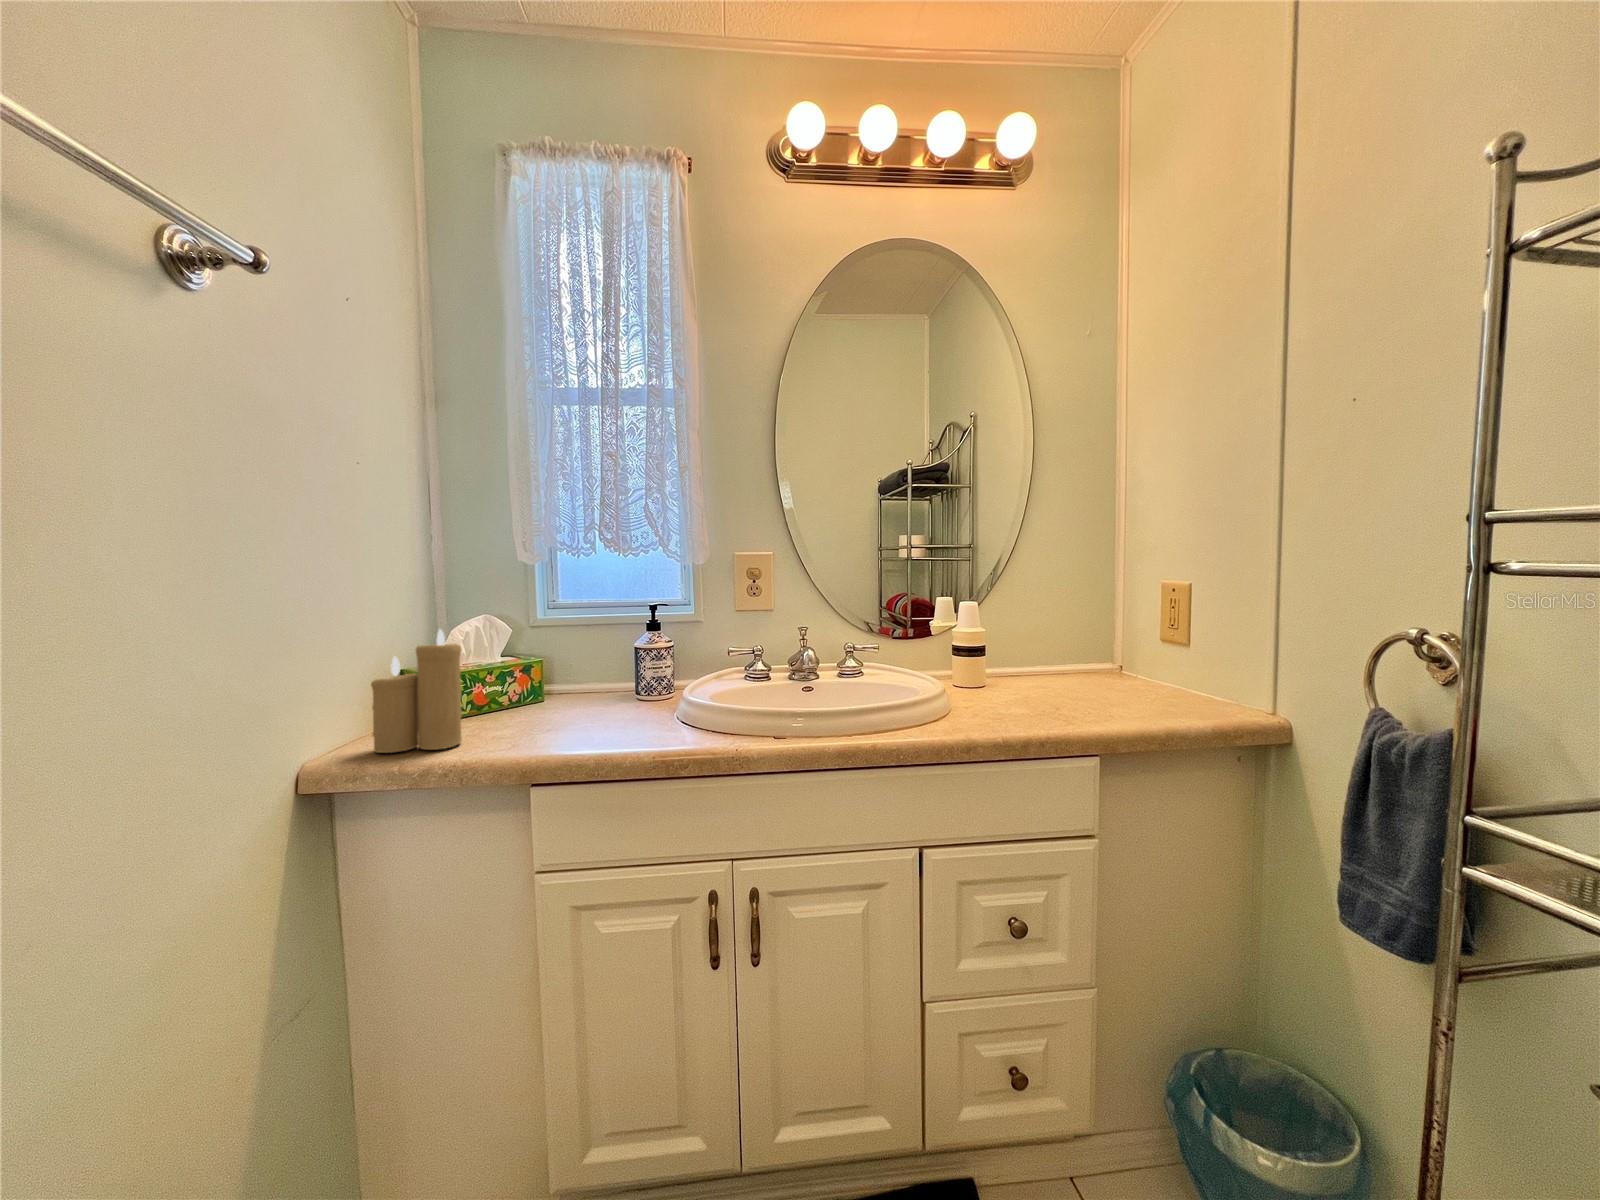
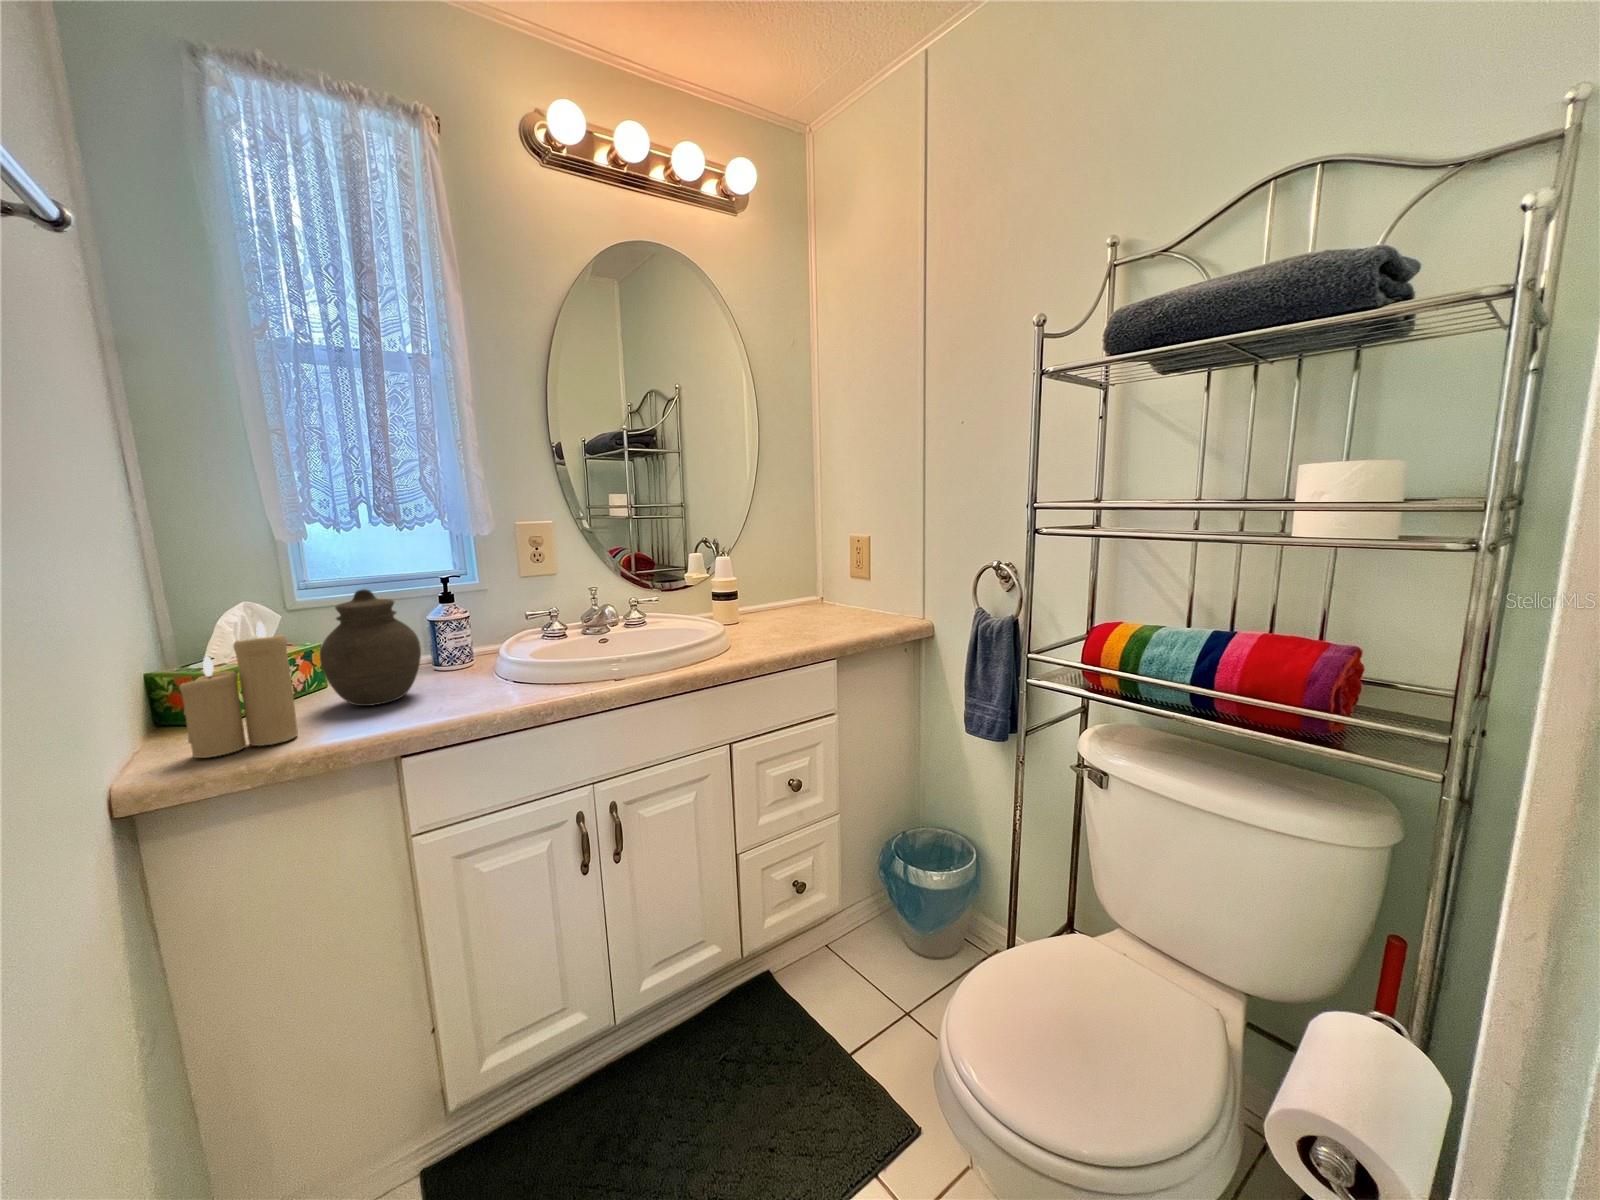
jar: none [509,608,600,725] -> present [320,589,421,706]

